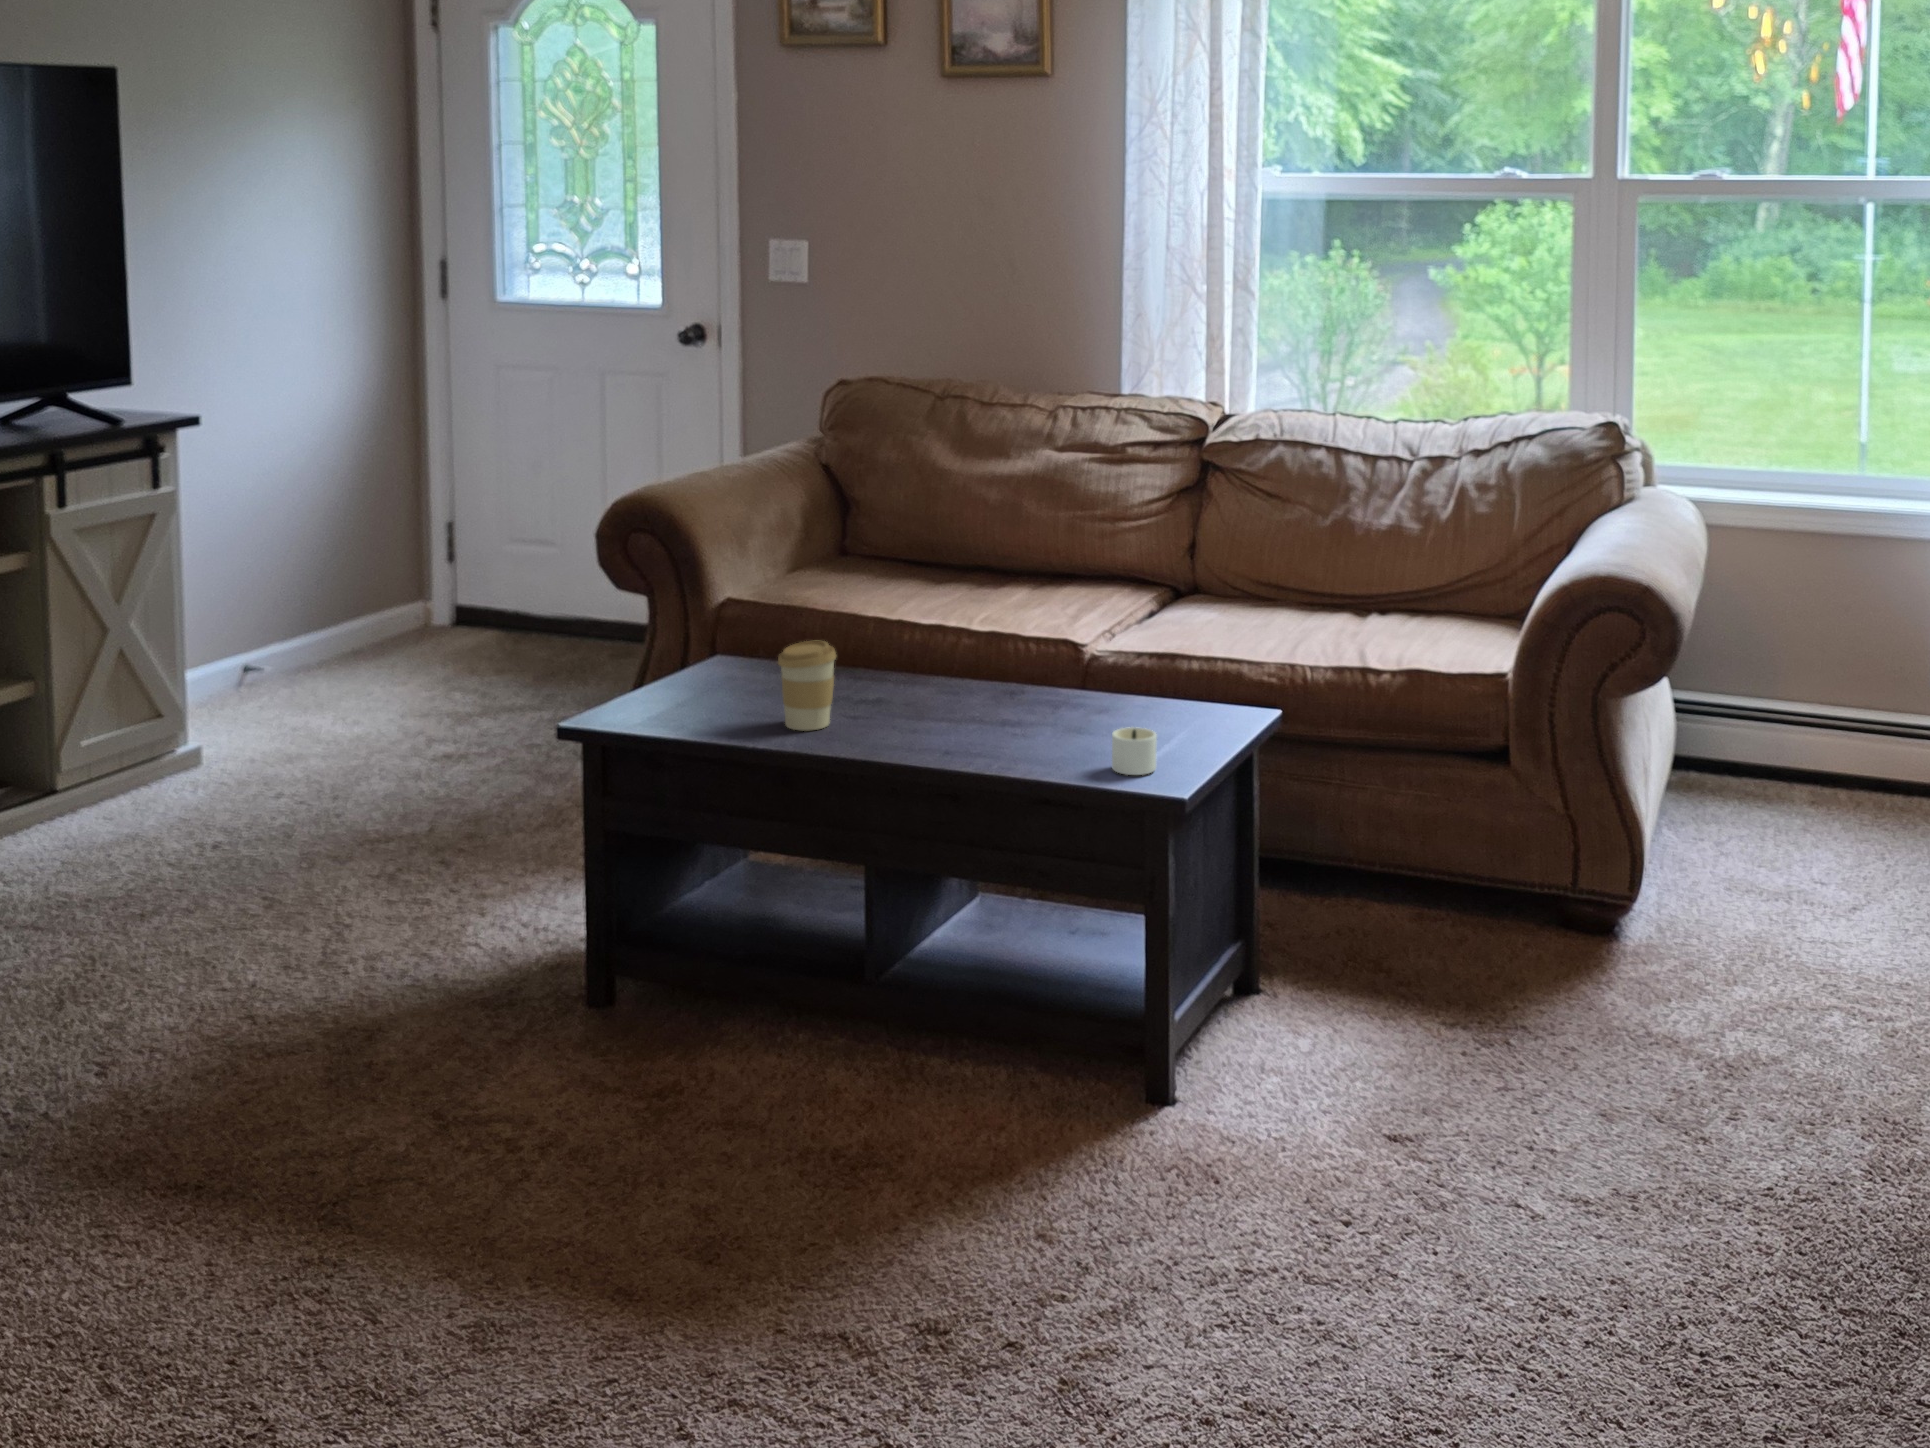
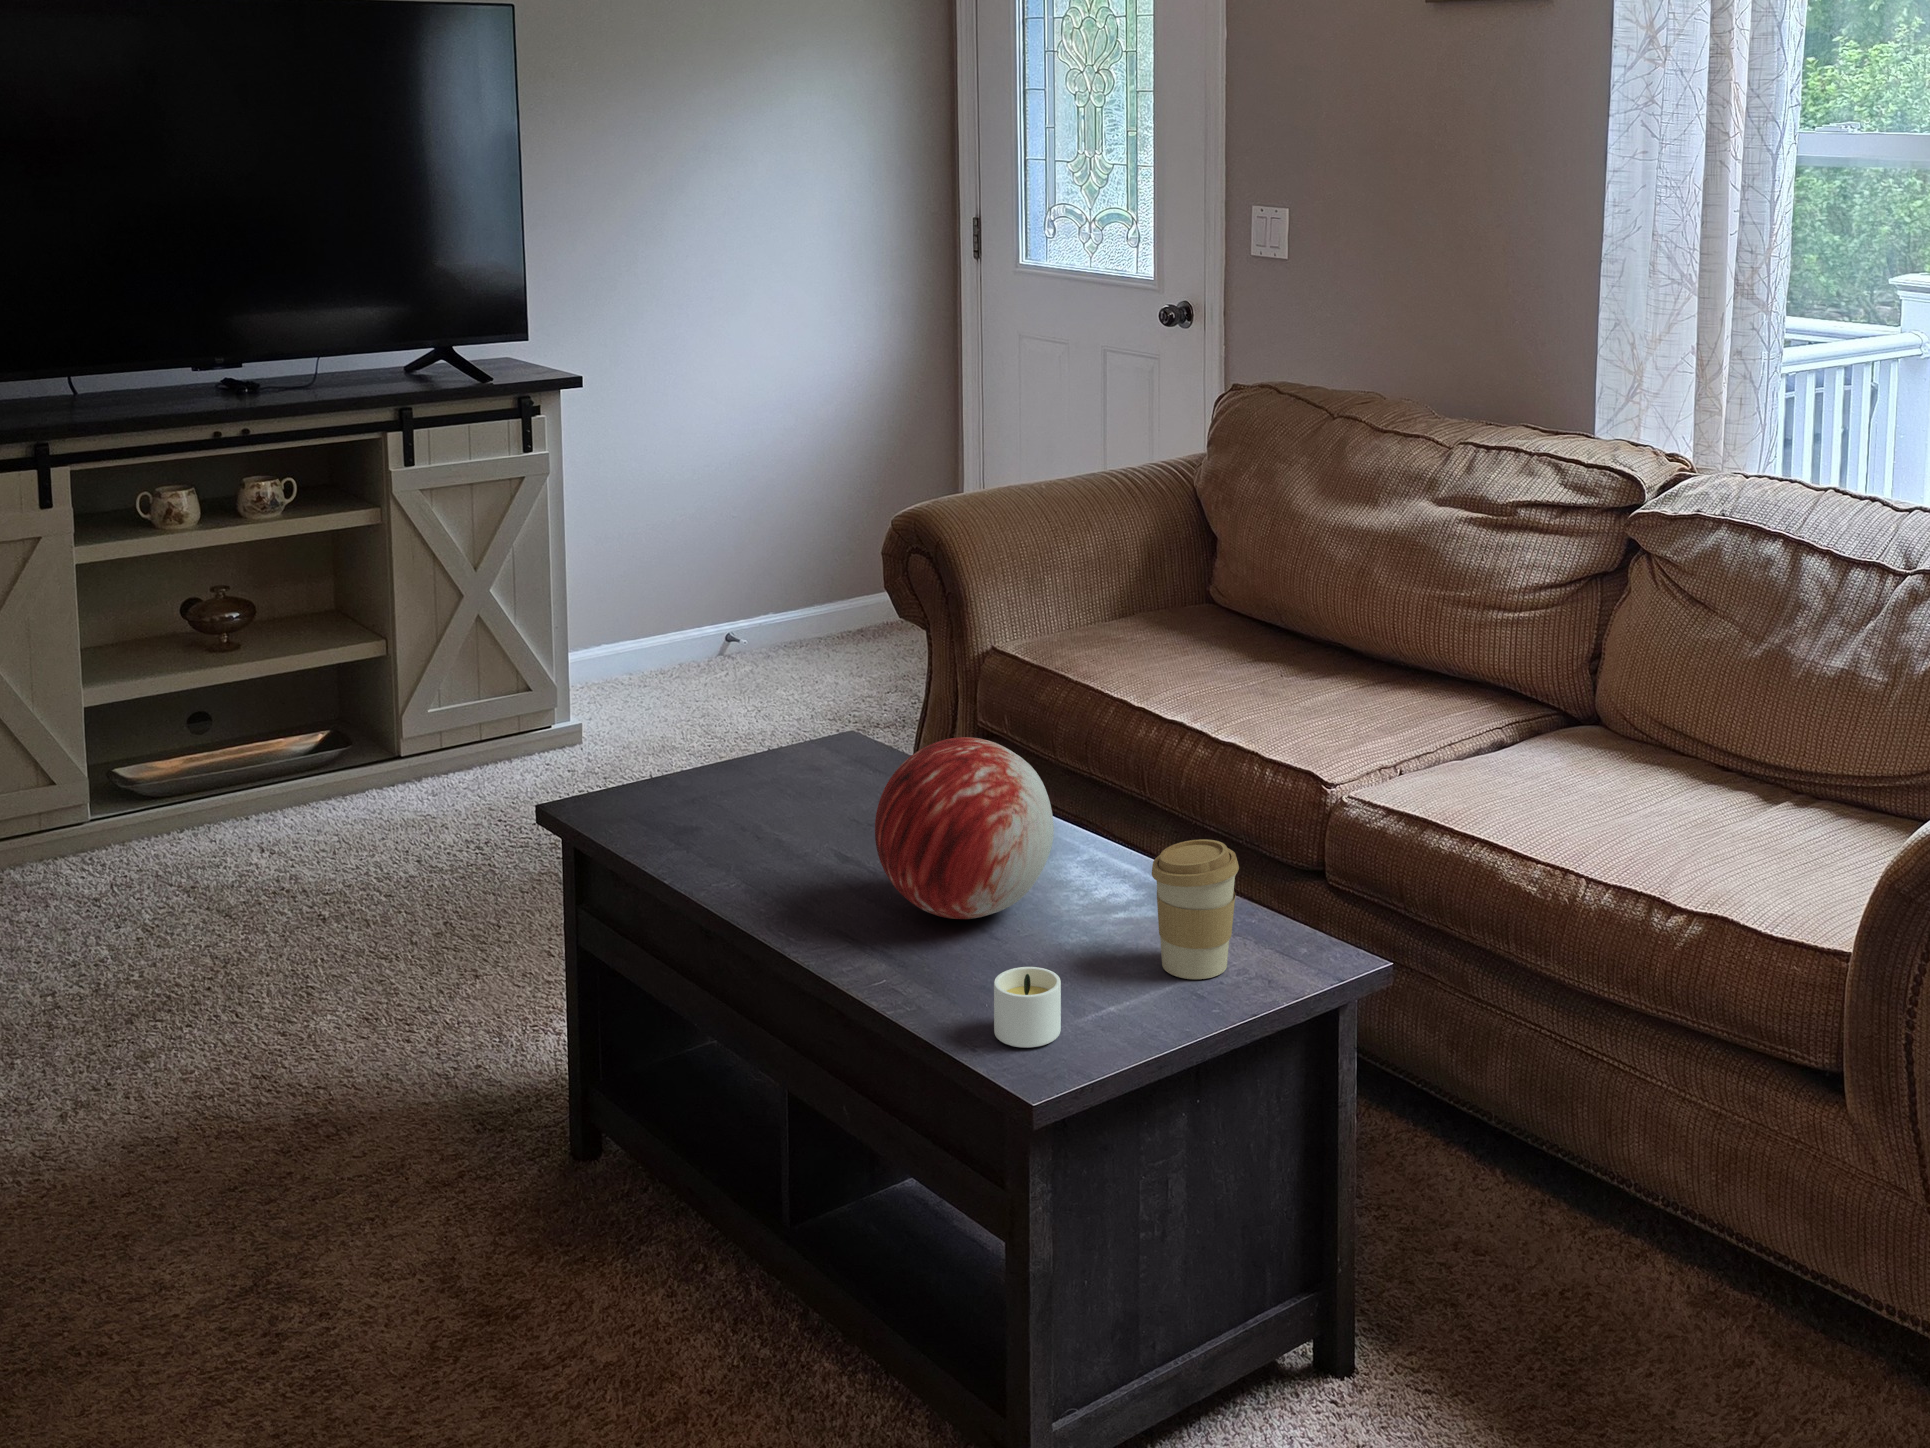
decorative orb: none [931,603,1057,730] -> present [875,737,1054,919]
coffee cup: present [778,640,836,731] -> present [1152,839,1239,979]

